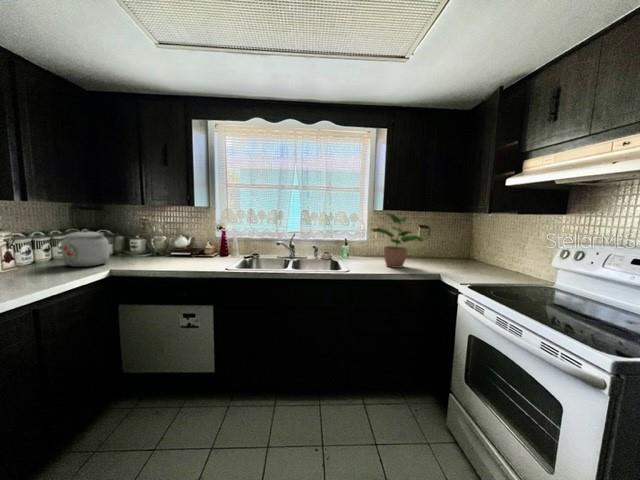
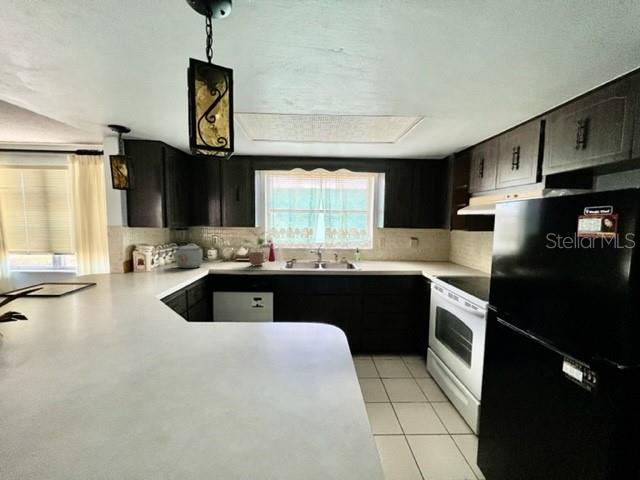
potted plant: present [372,214,424,268] -> present [244,237,272,266]

